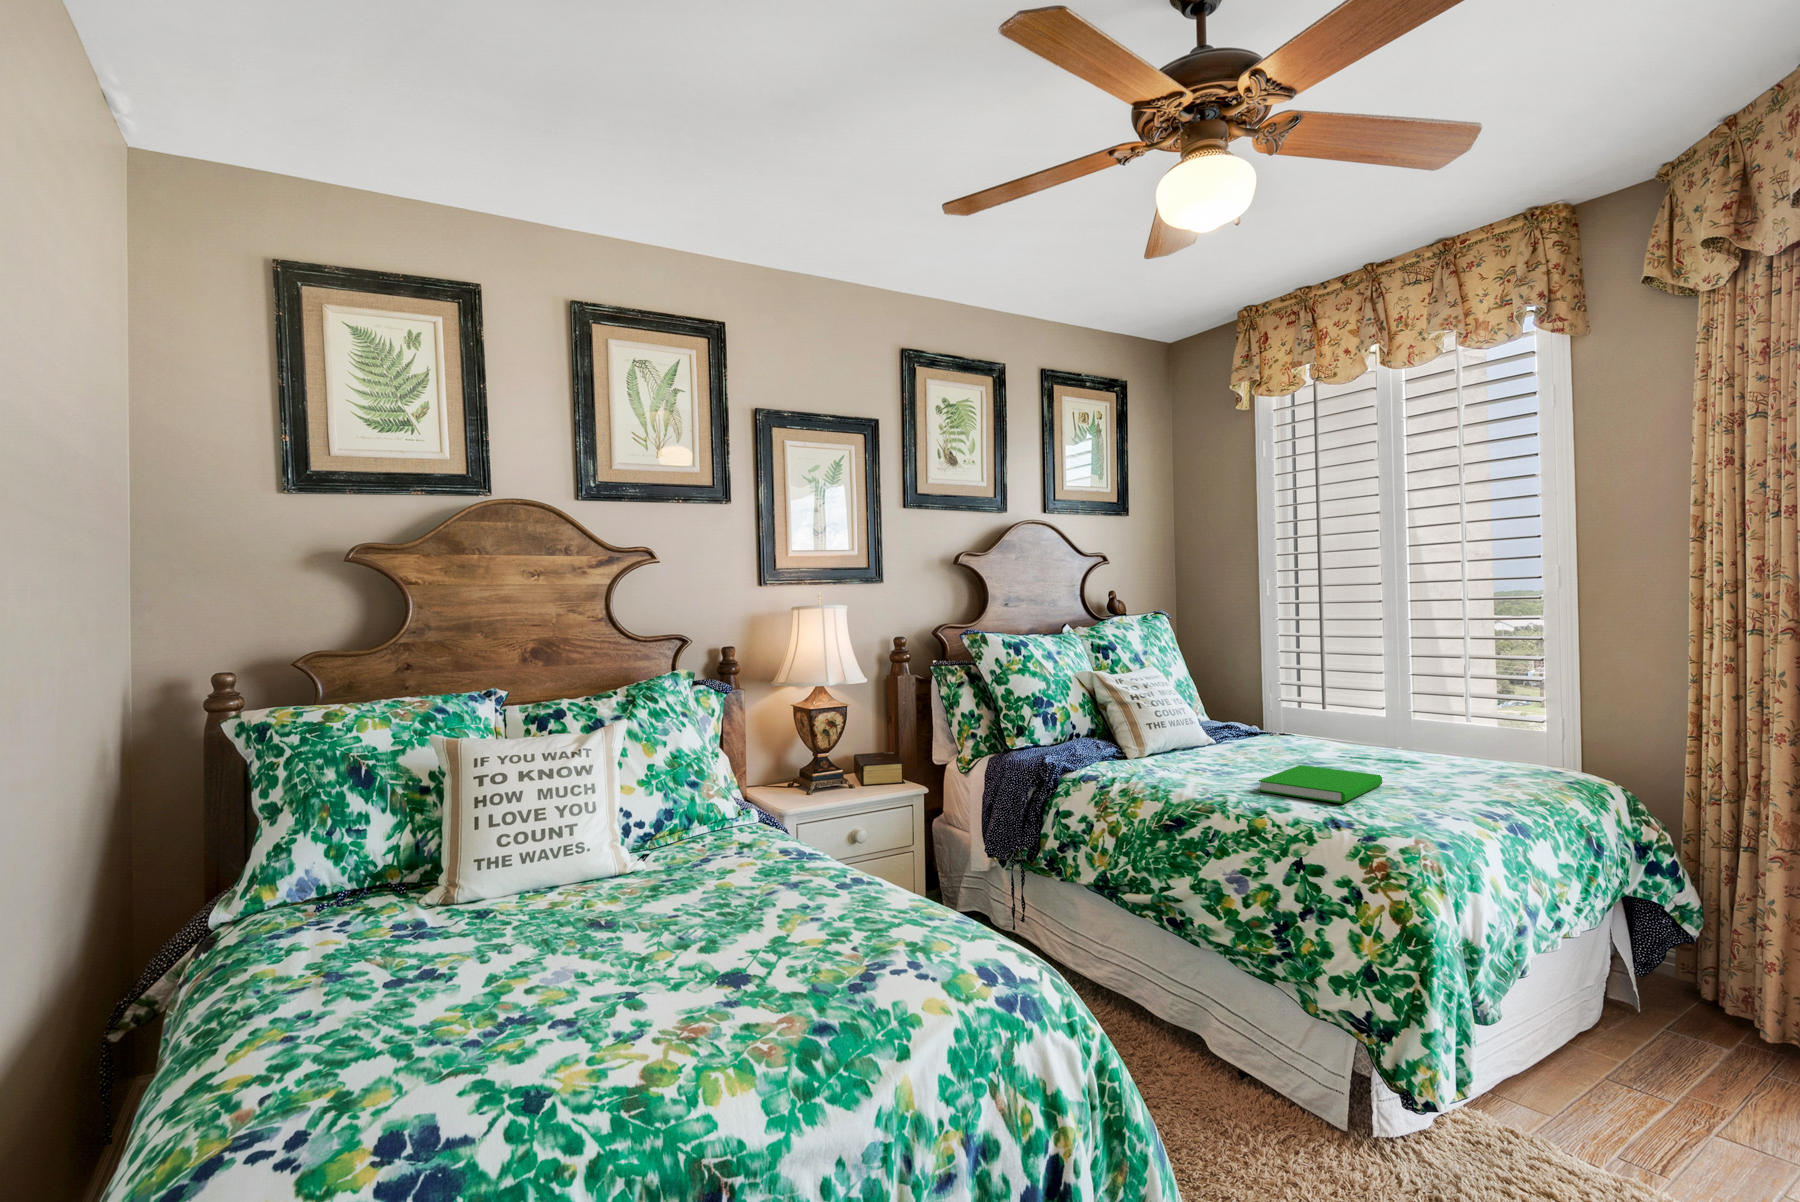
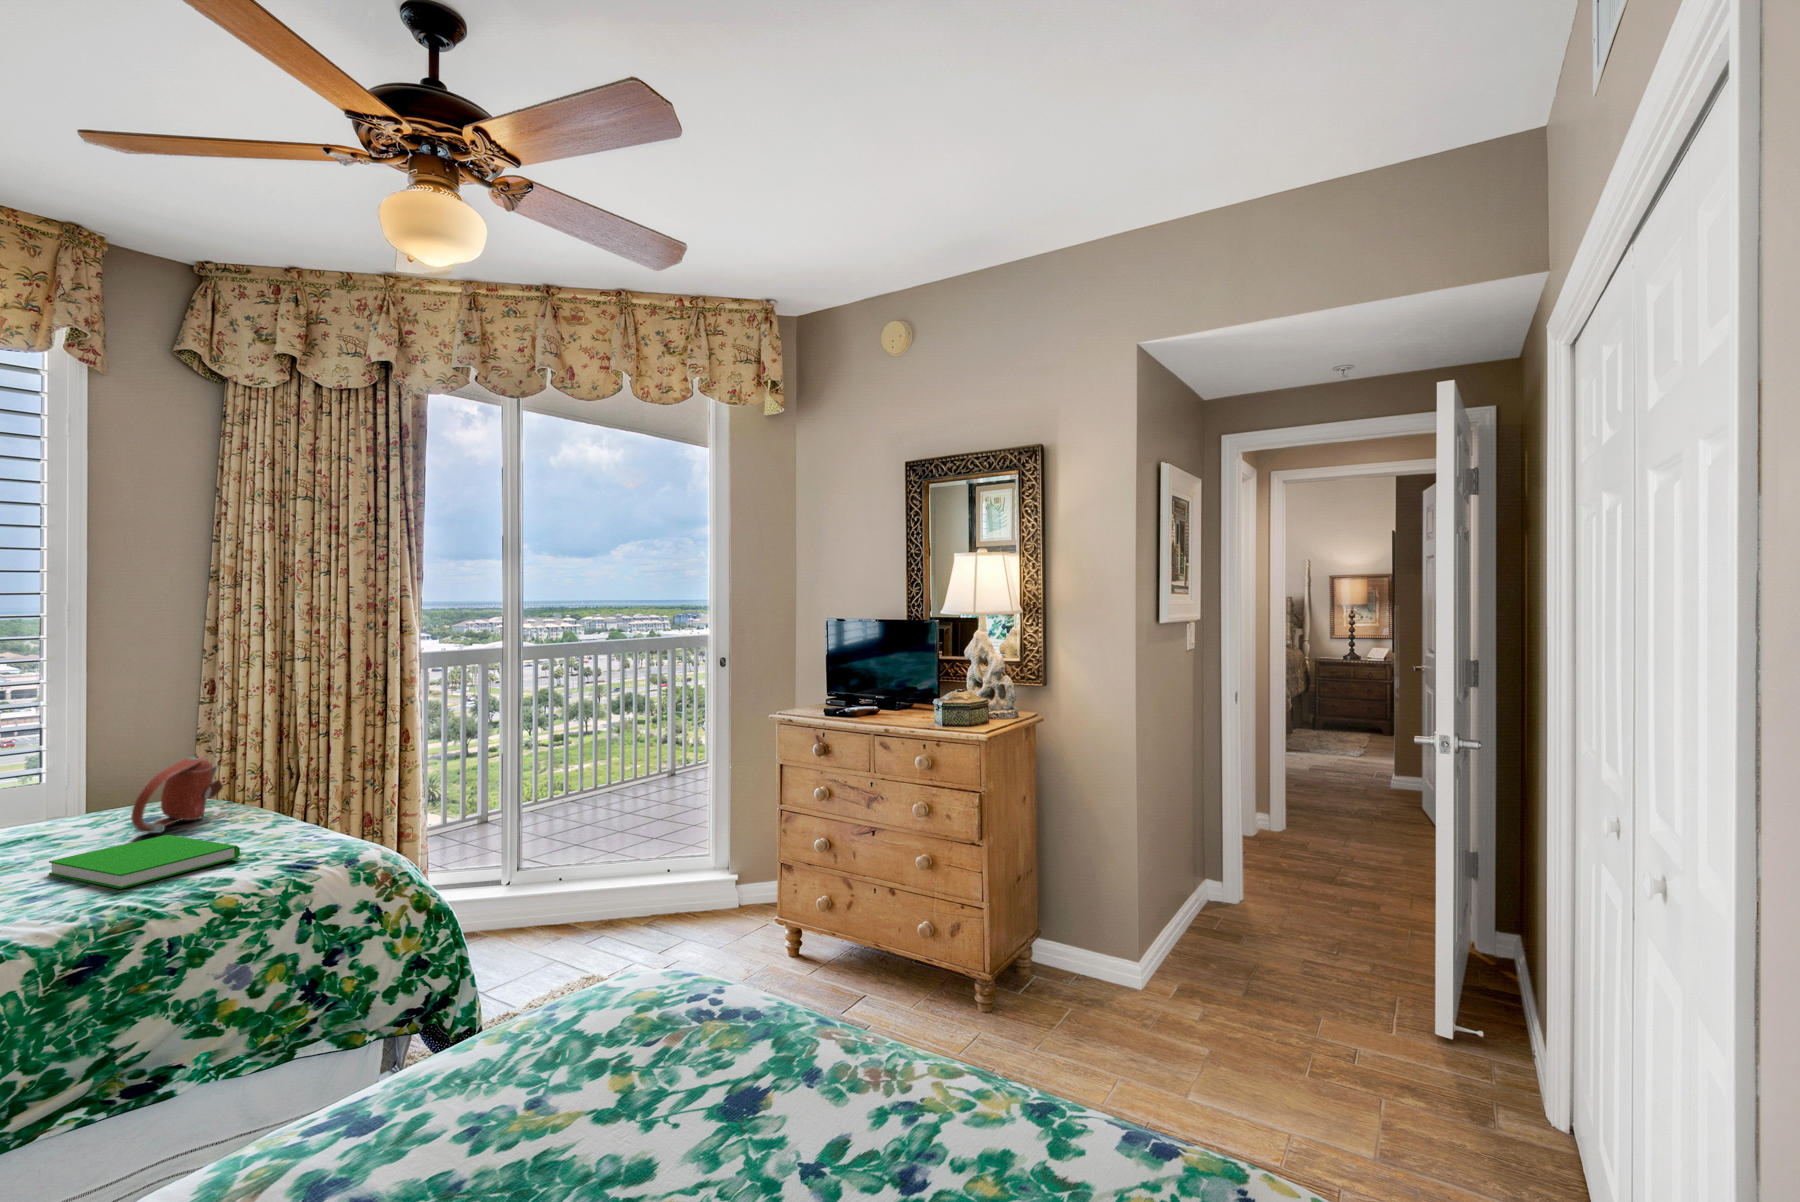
handbag: none [1379,719,1518,781] -> present [131,757,223,833]

